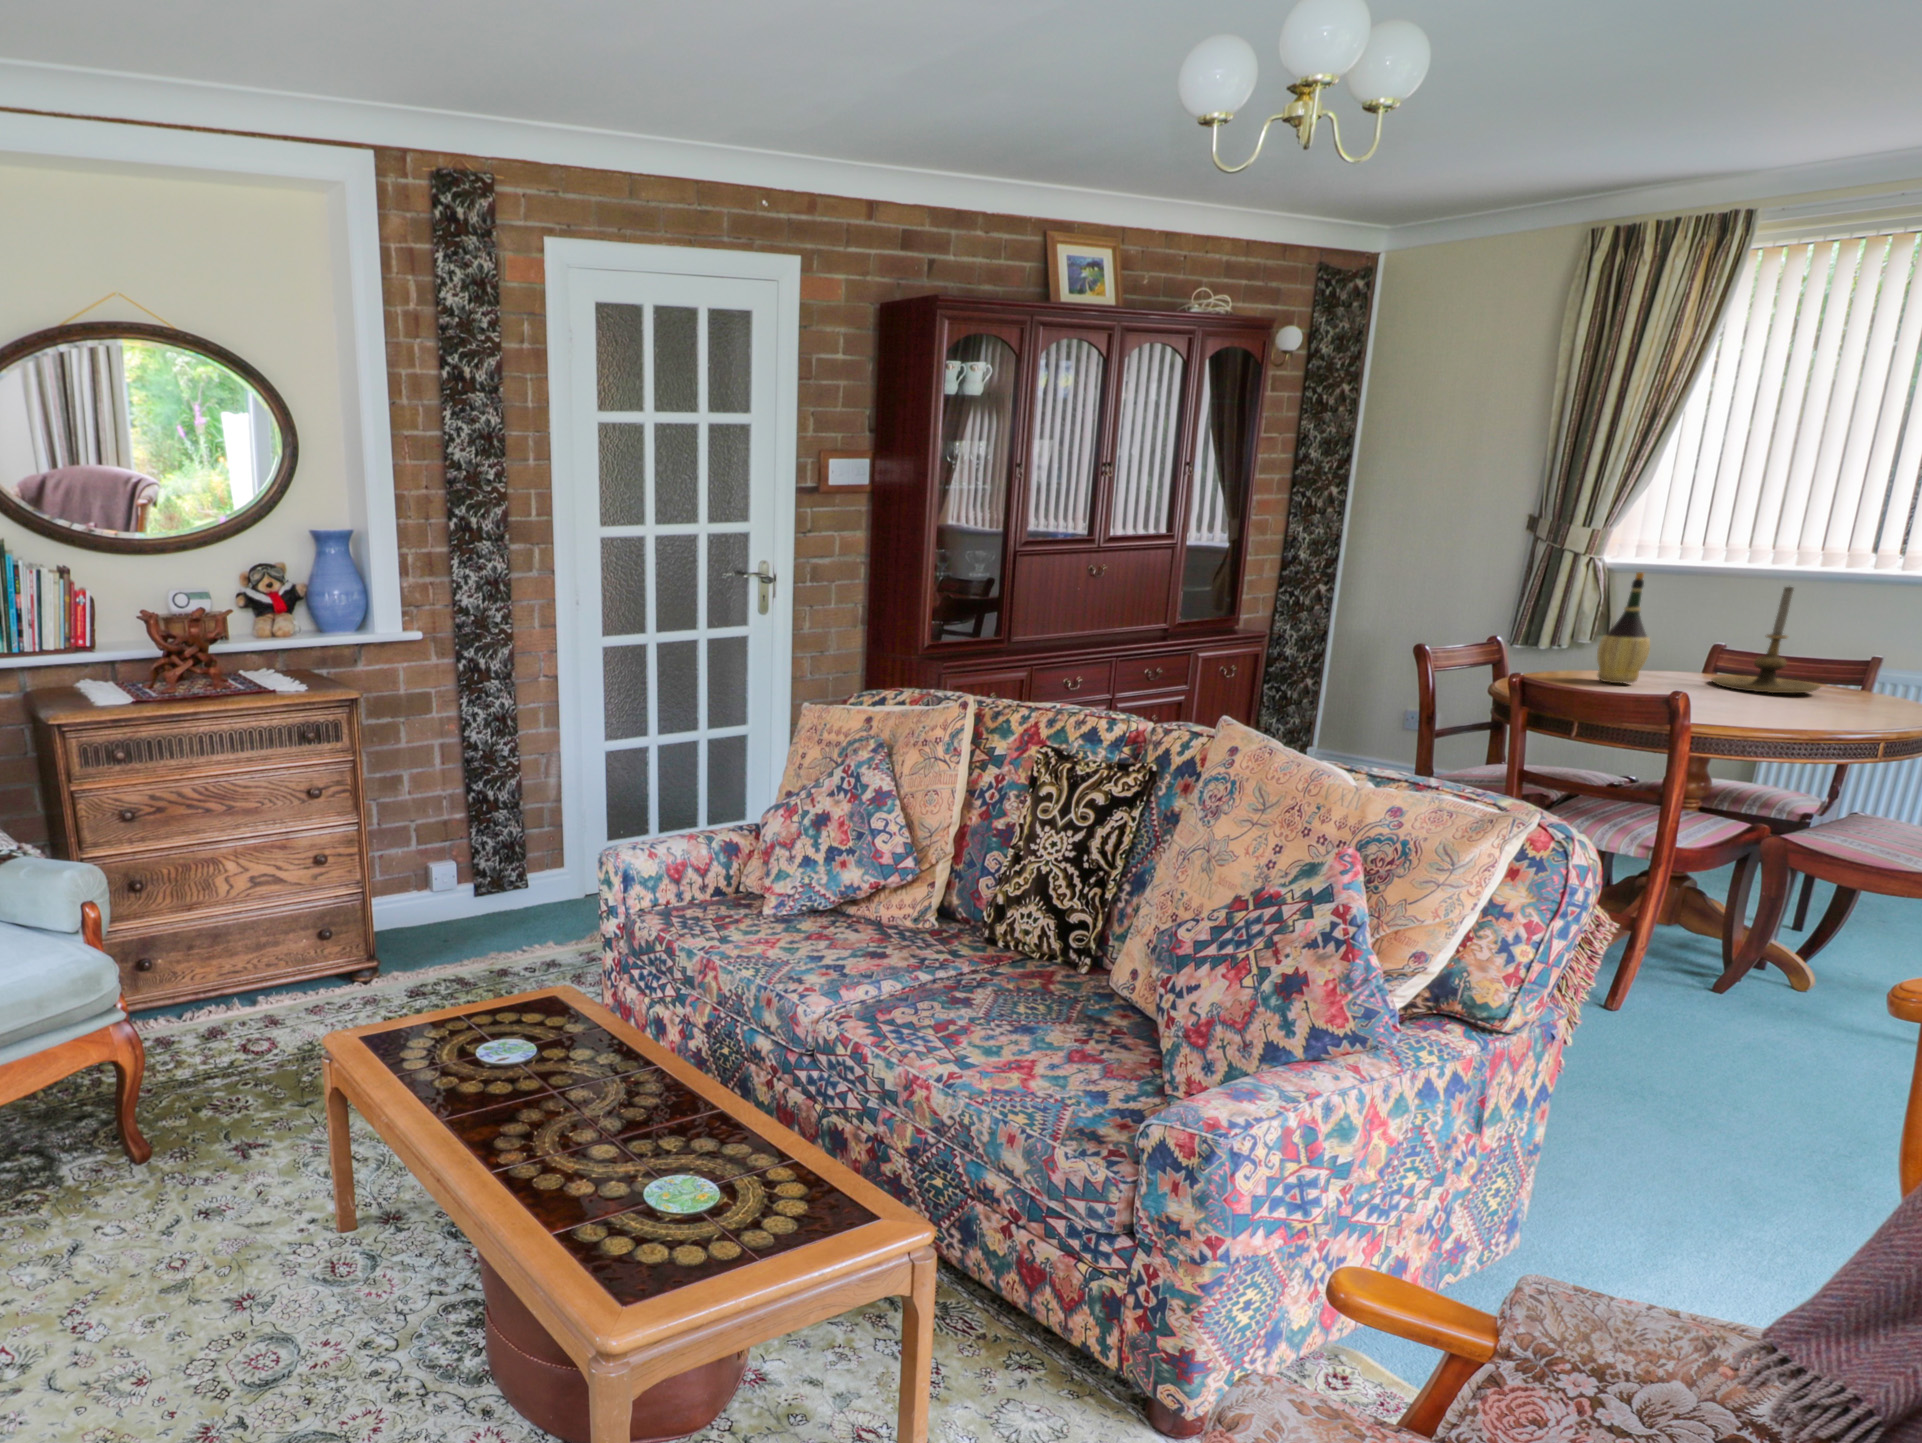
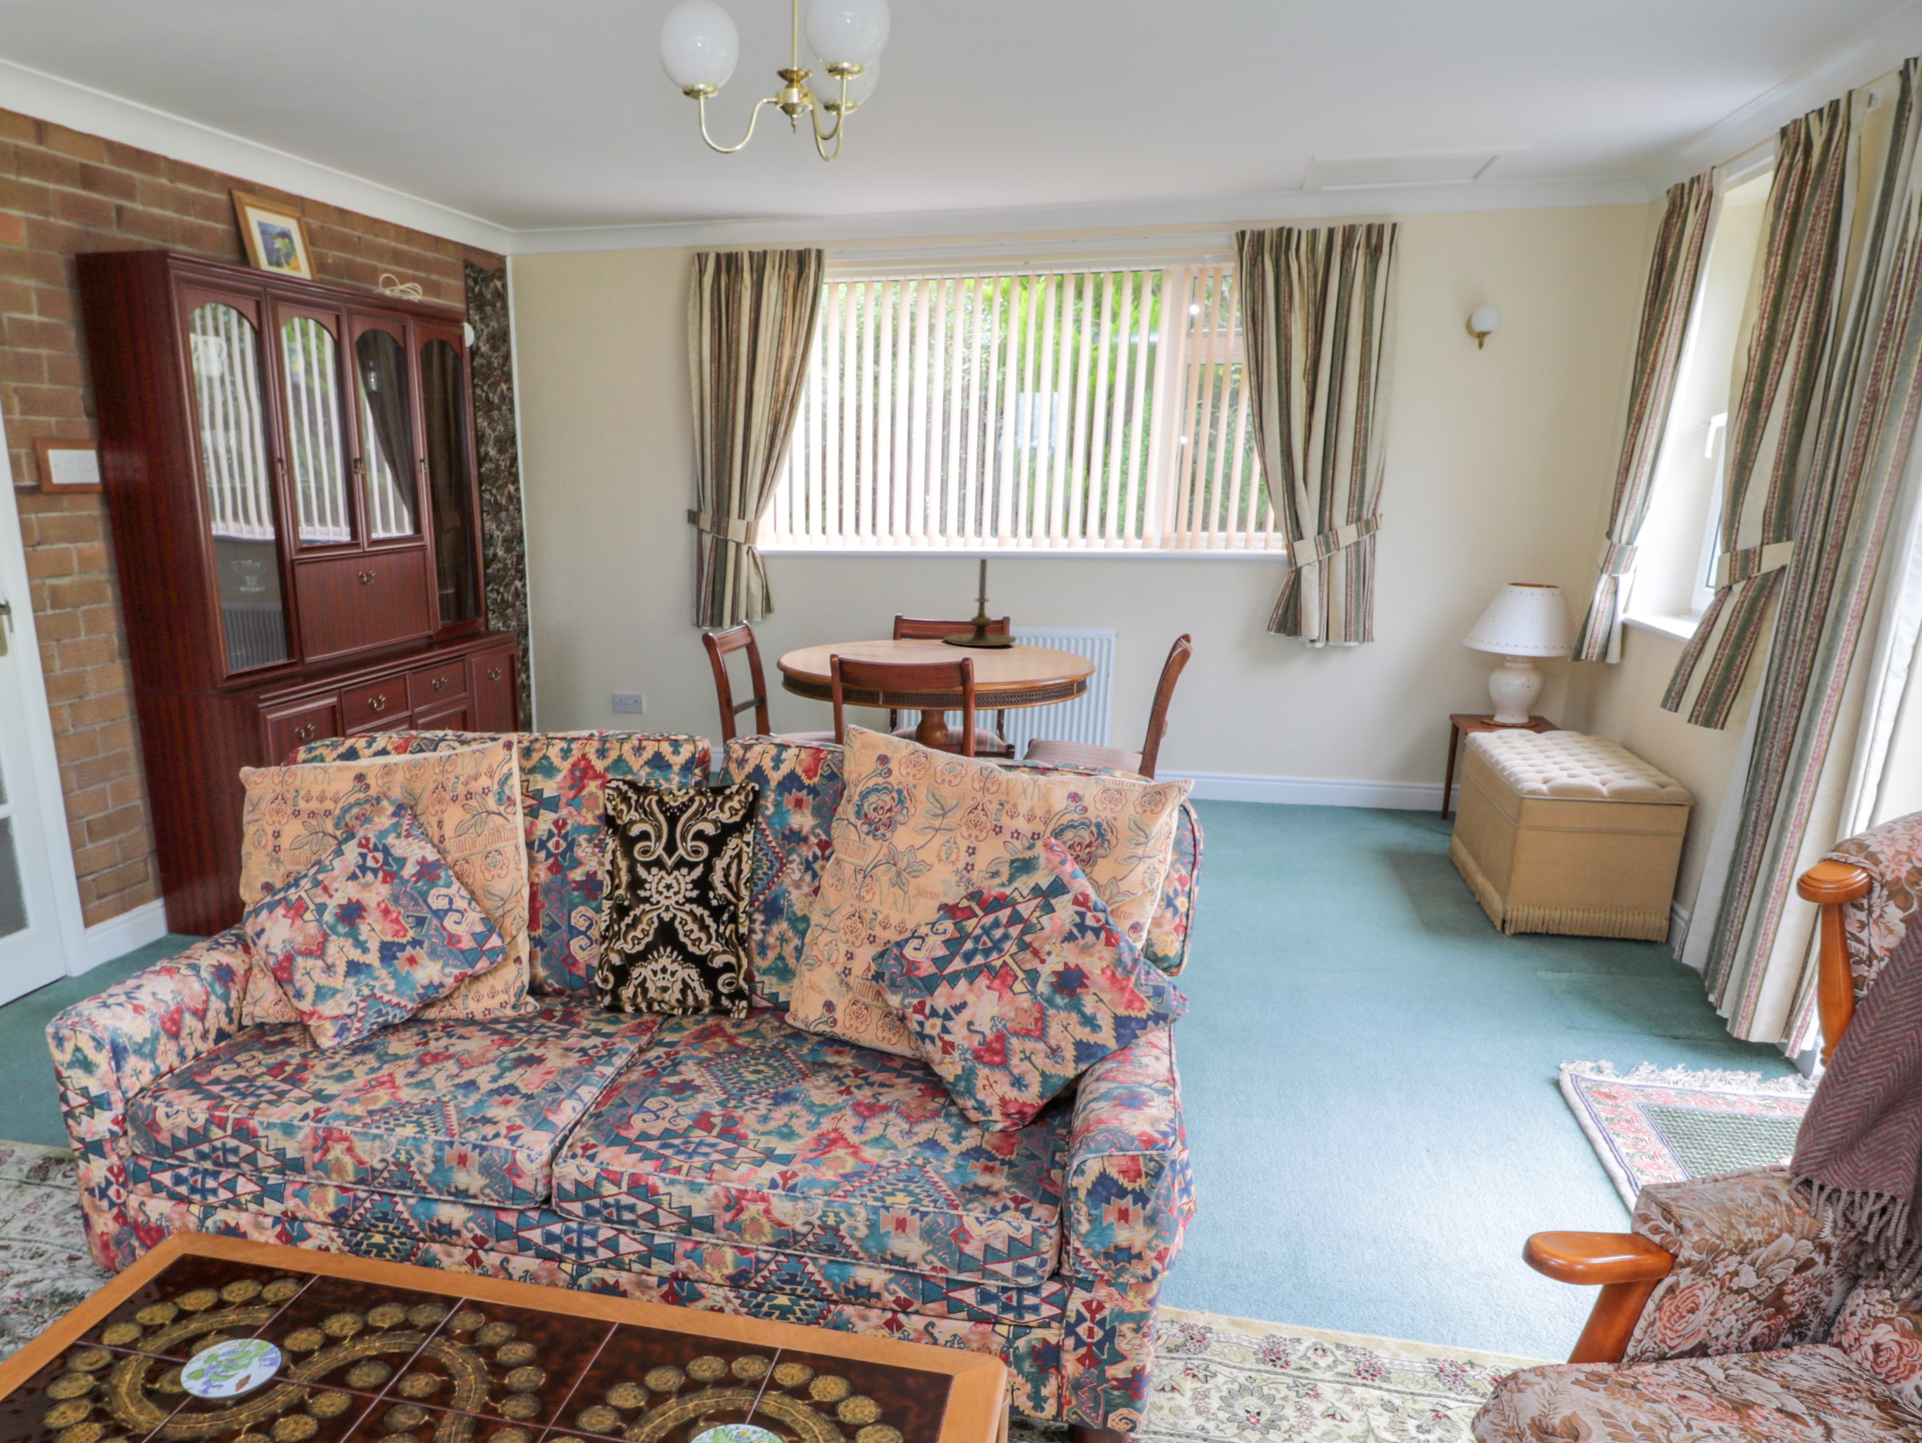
wine bottle: present [1597,572,1650,683] -> none [878,552,916,649]

